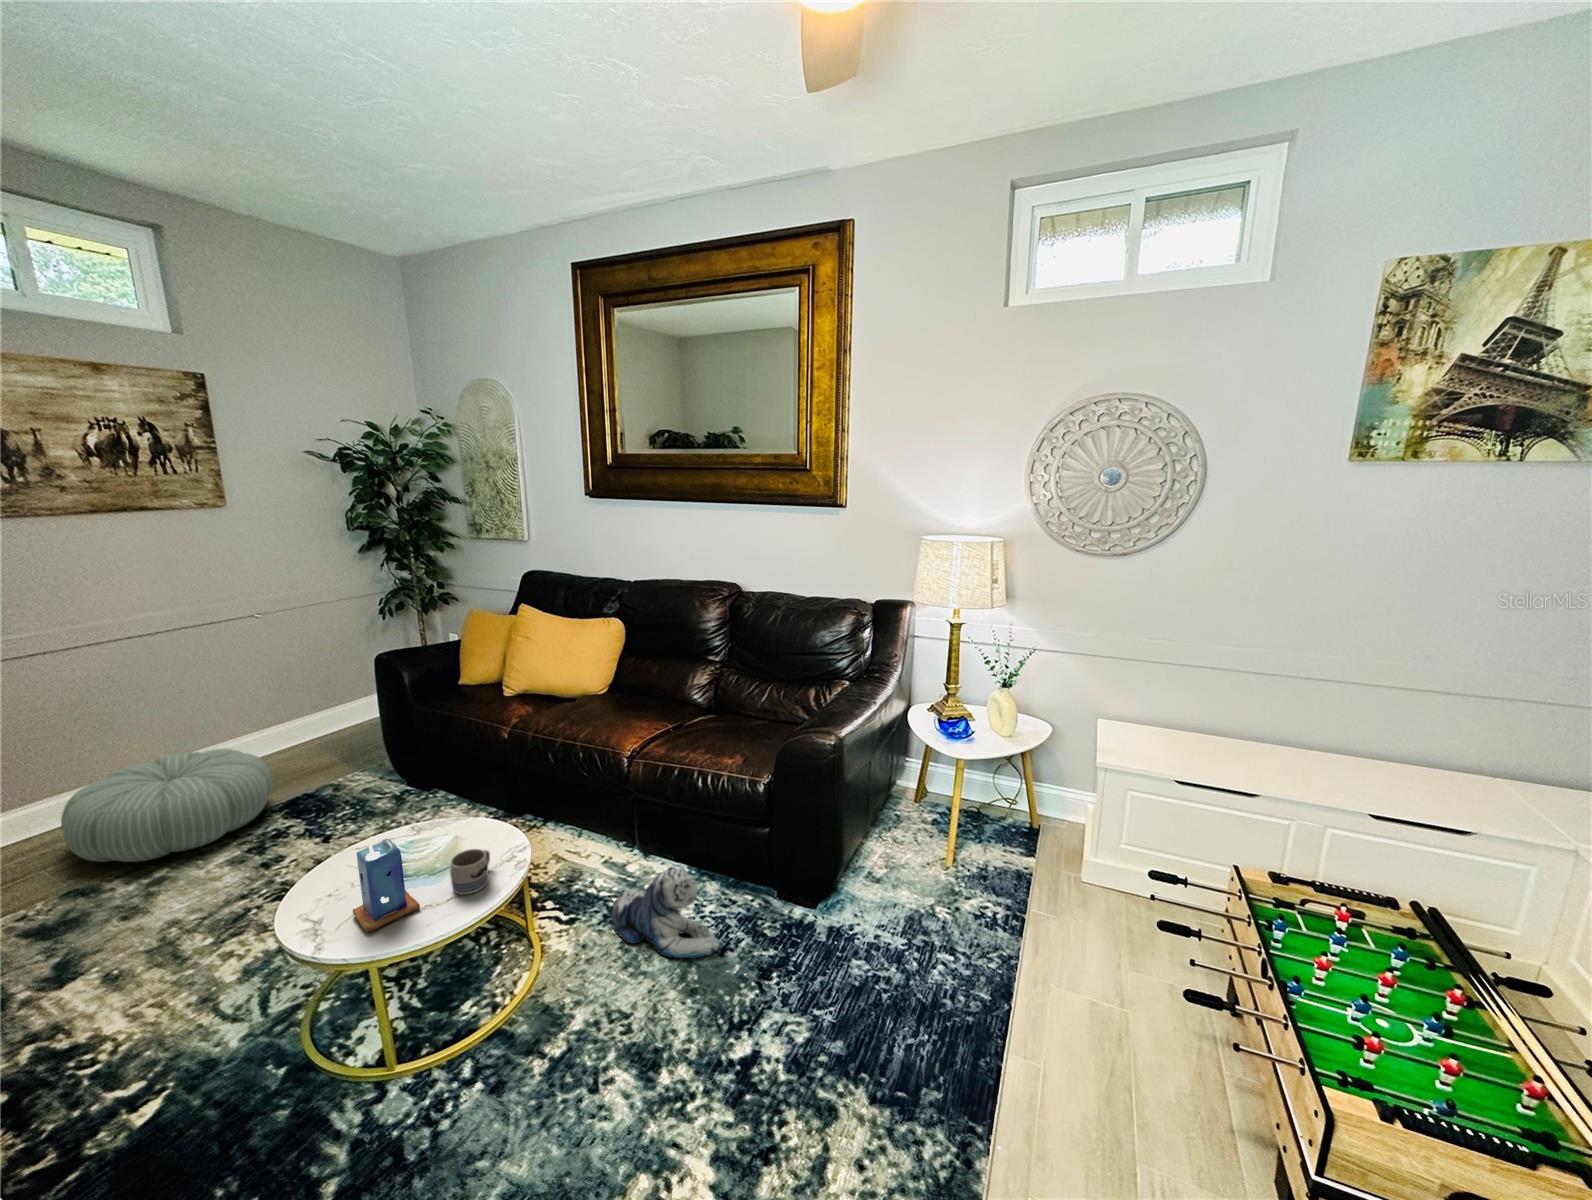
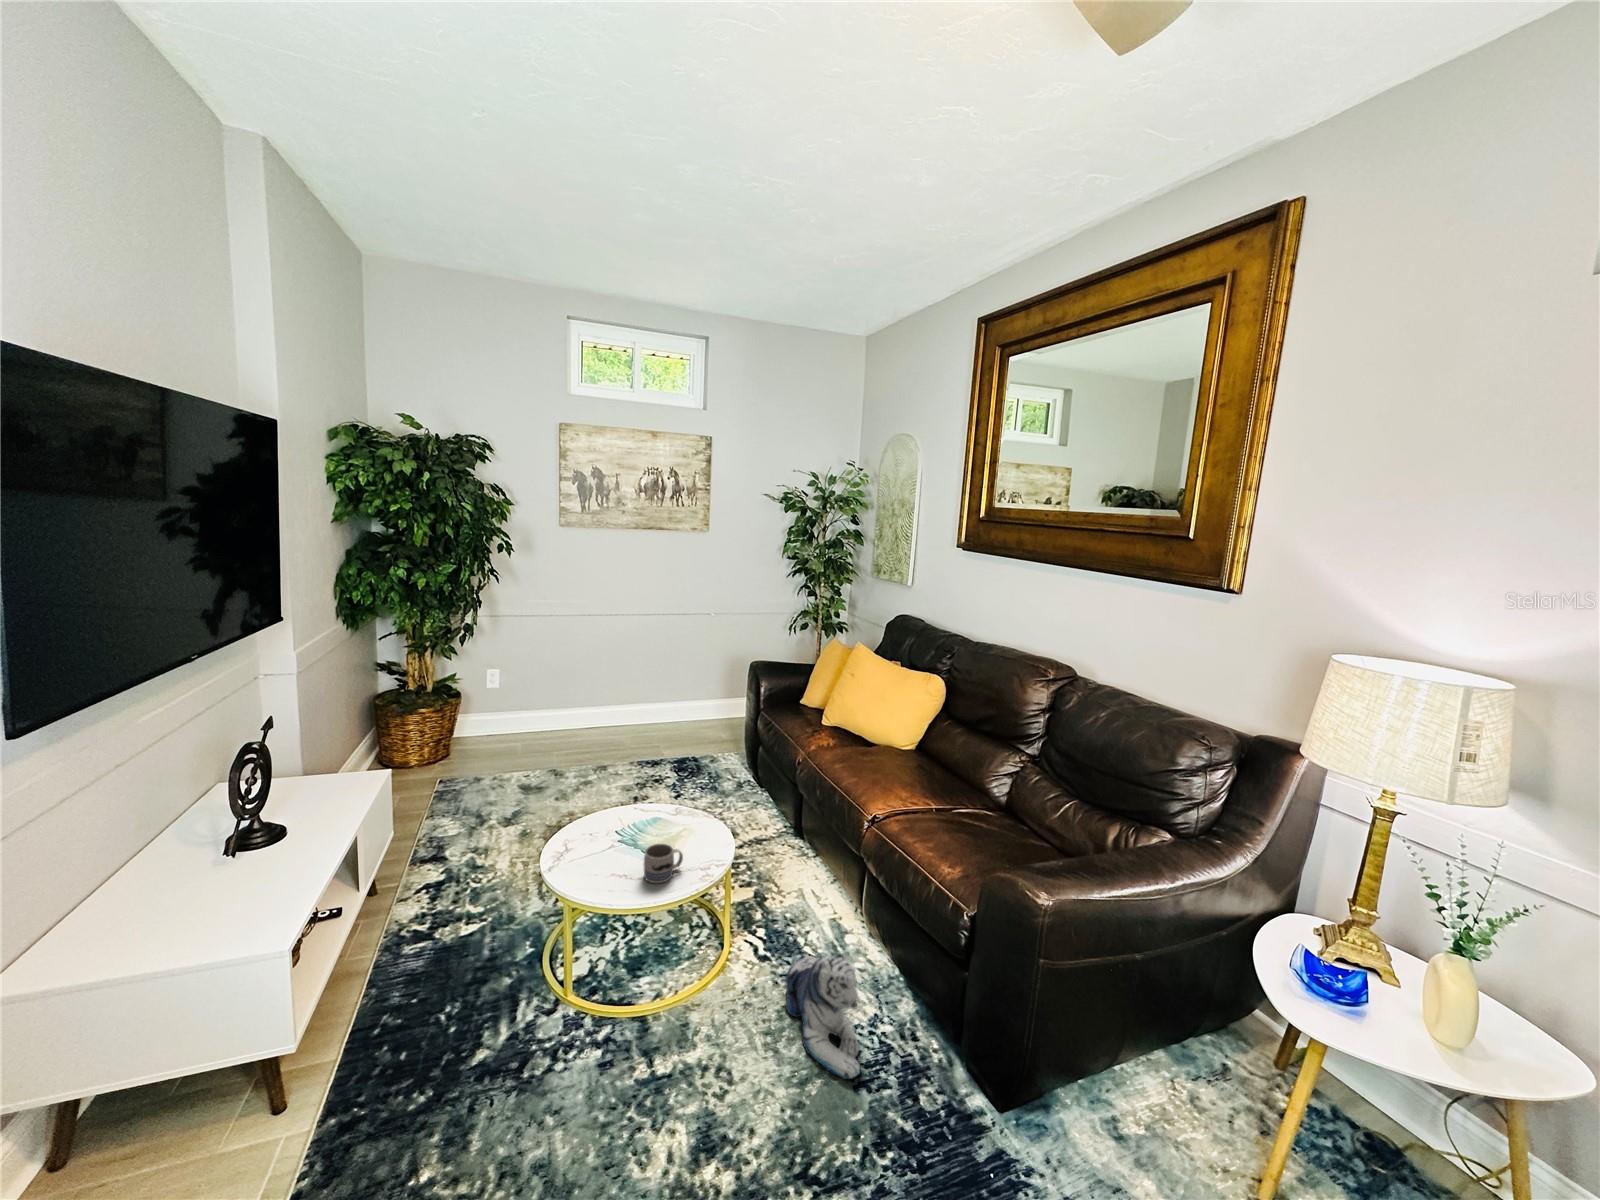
pouf: present [61,749,272,862] -> none [569,705,677,773]
candle: present [353,839,420,932] -> none [577,807,622,876]

